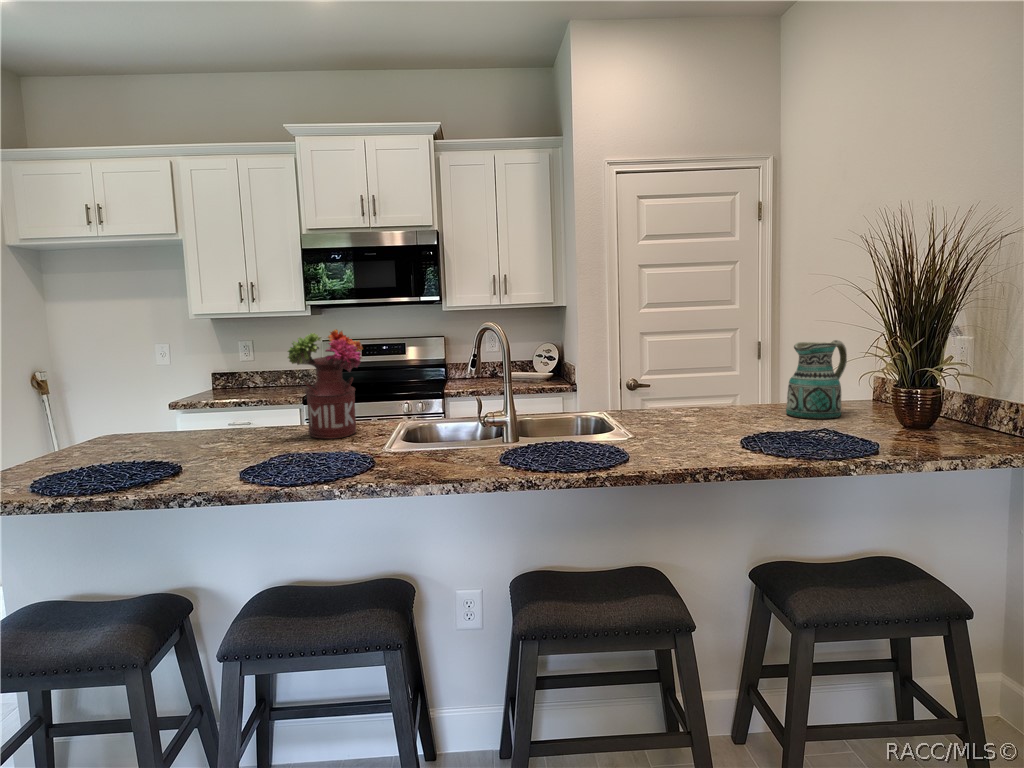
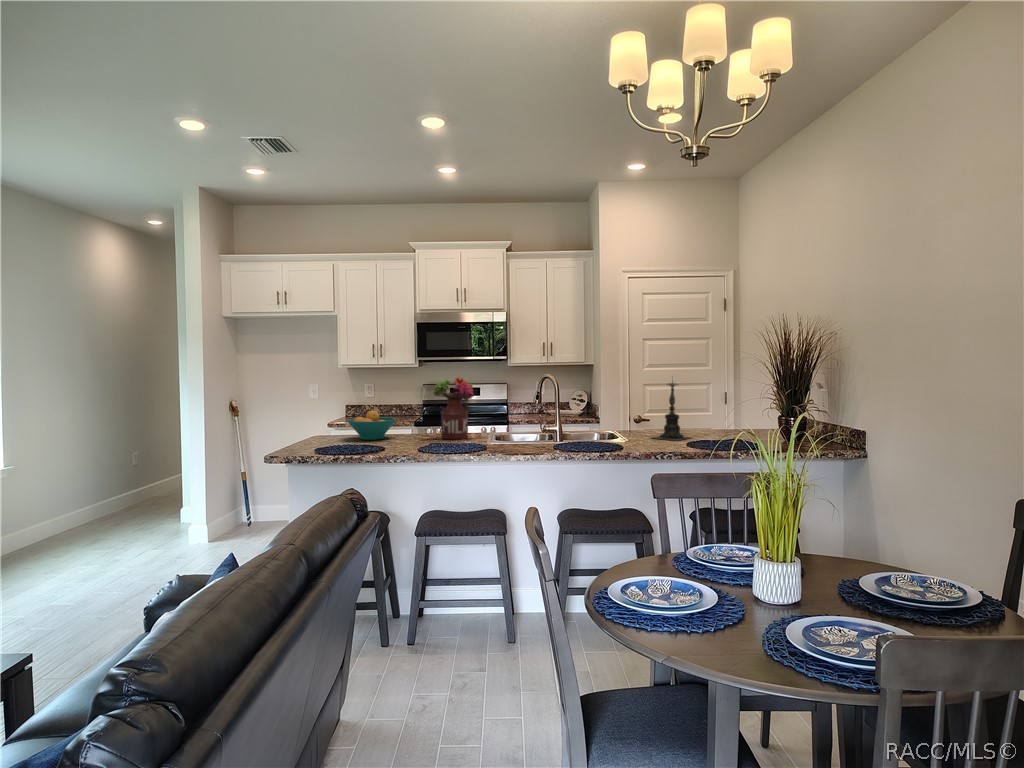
candle holder: none [668,317,739,432] -> present [653,382,690,441]
ceramic pitcher: present [786,340,847,419] -> none [724,391,761,436]
fruit bowl: none [136,392,232,444] -> present [347,411,396,440]

